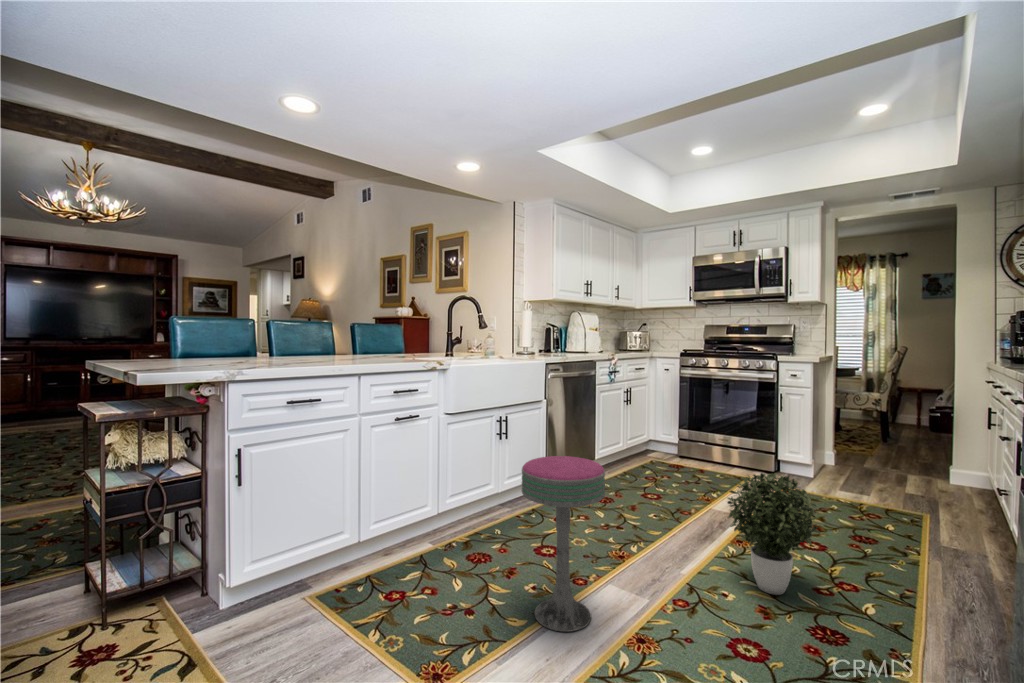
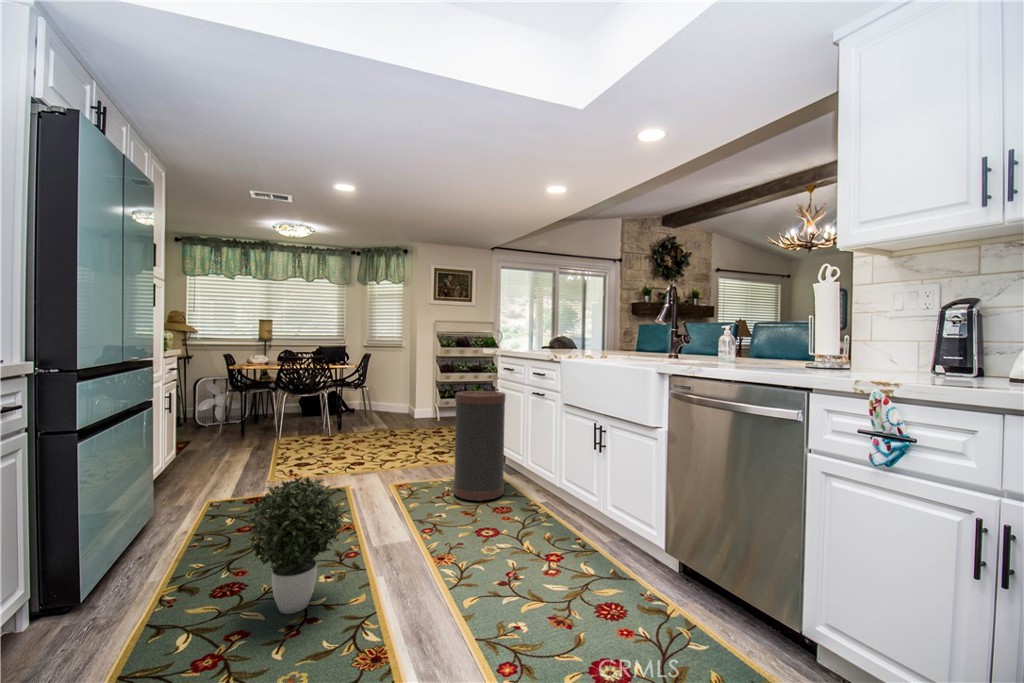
trash can: none [392,417,472,601] -> present [454,391,505,502]
bar stool: present [522,456,605,632] -> none [373,415,428,523]

